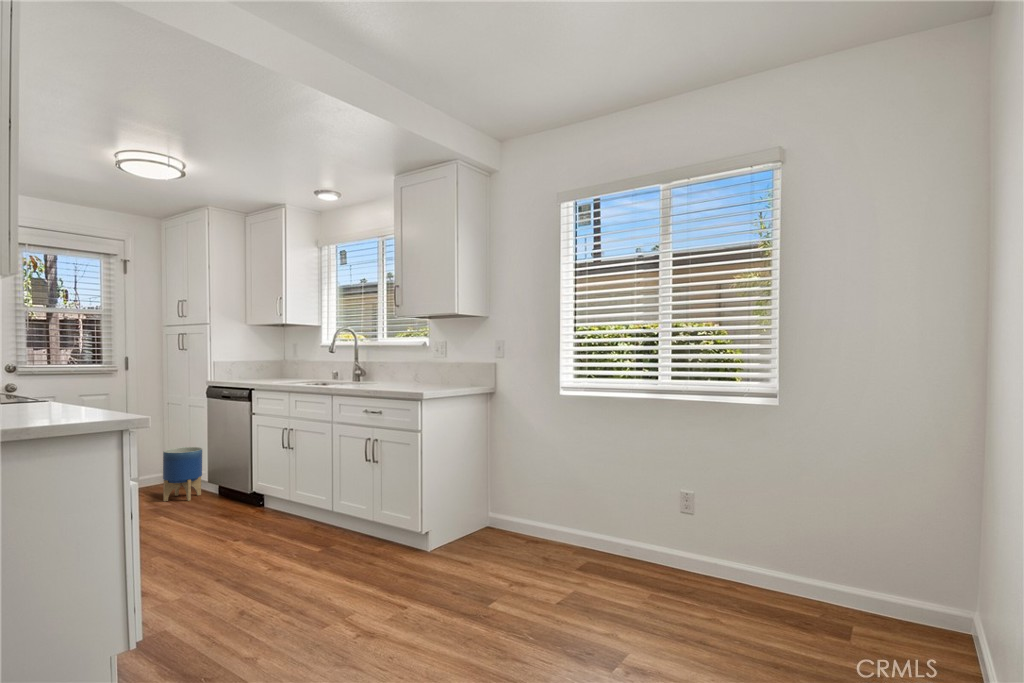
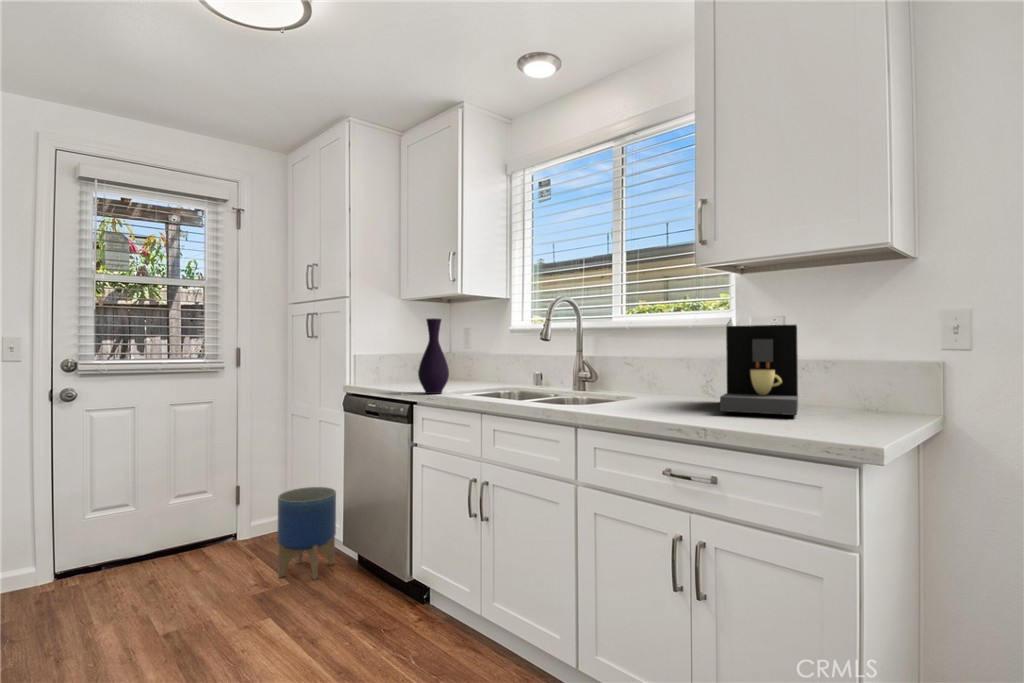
vase: none [255,342,274,384] -> present [418,318,449,394]
coffee maker: none [387,350,437,387] -> present [720,325,798,415]

